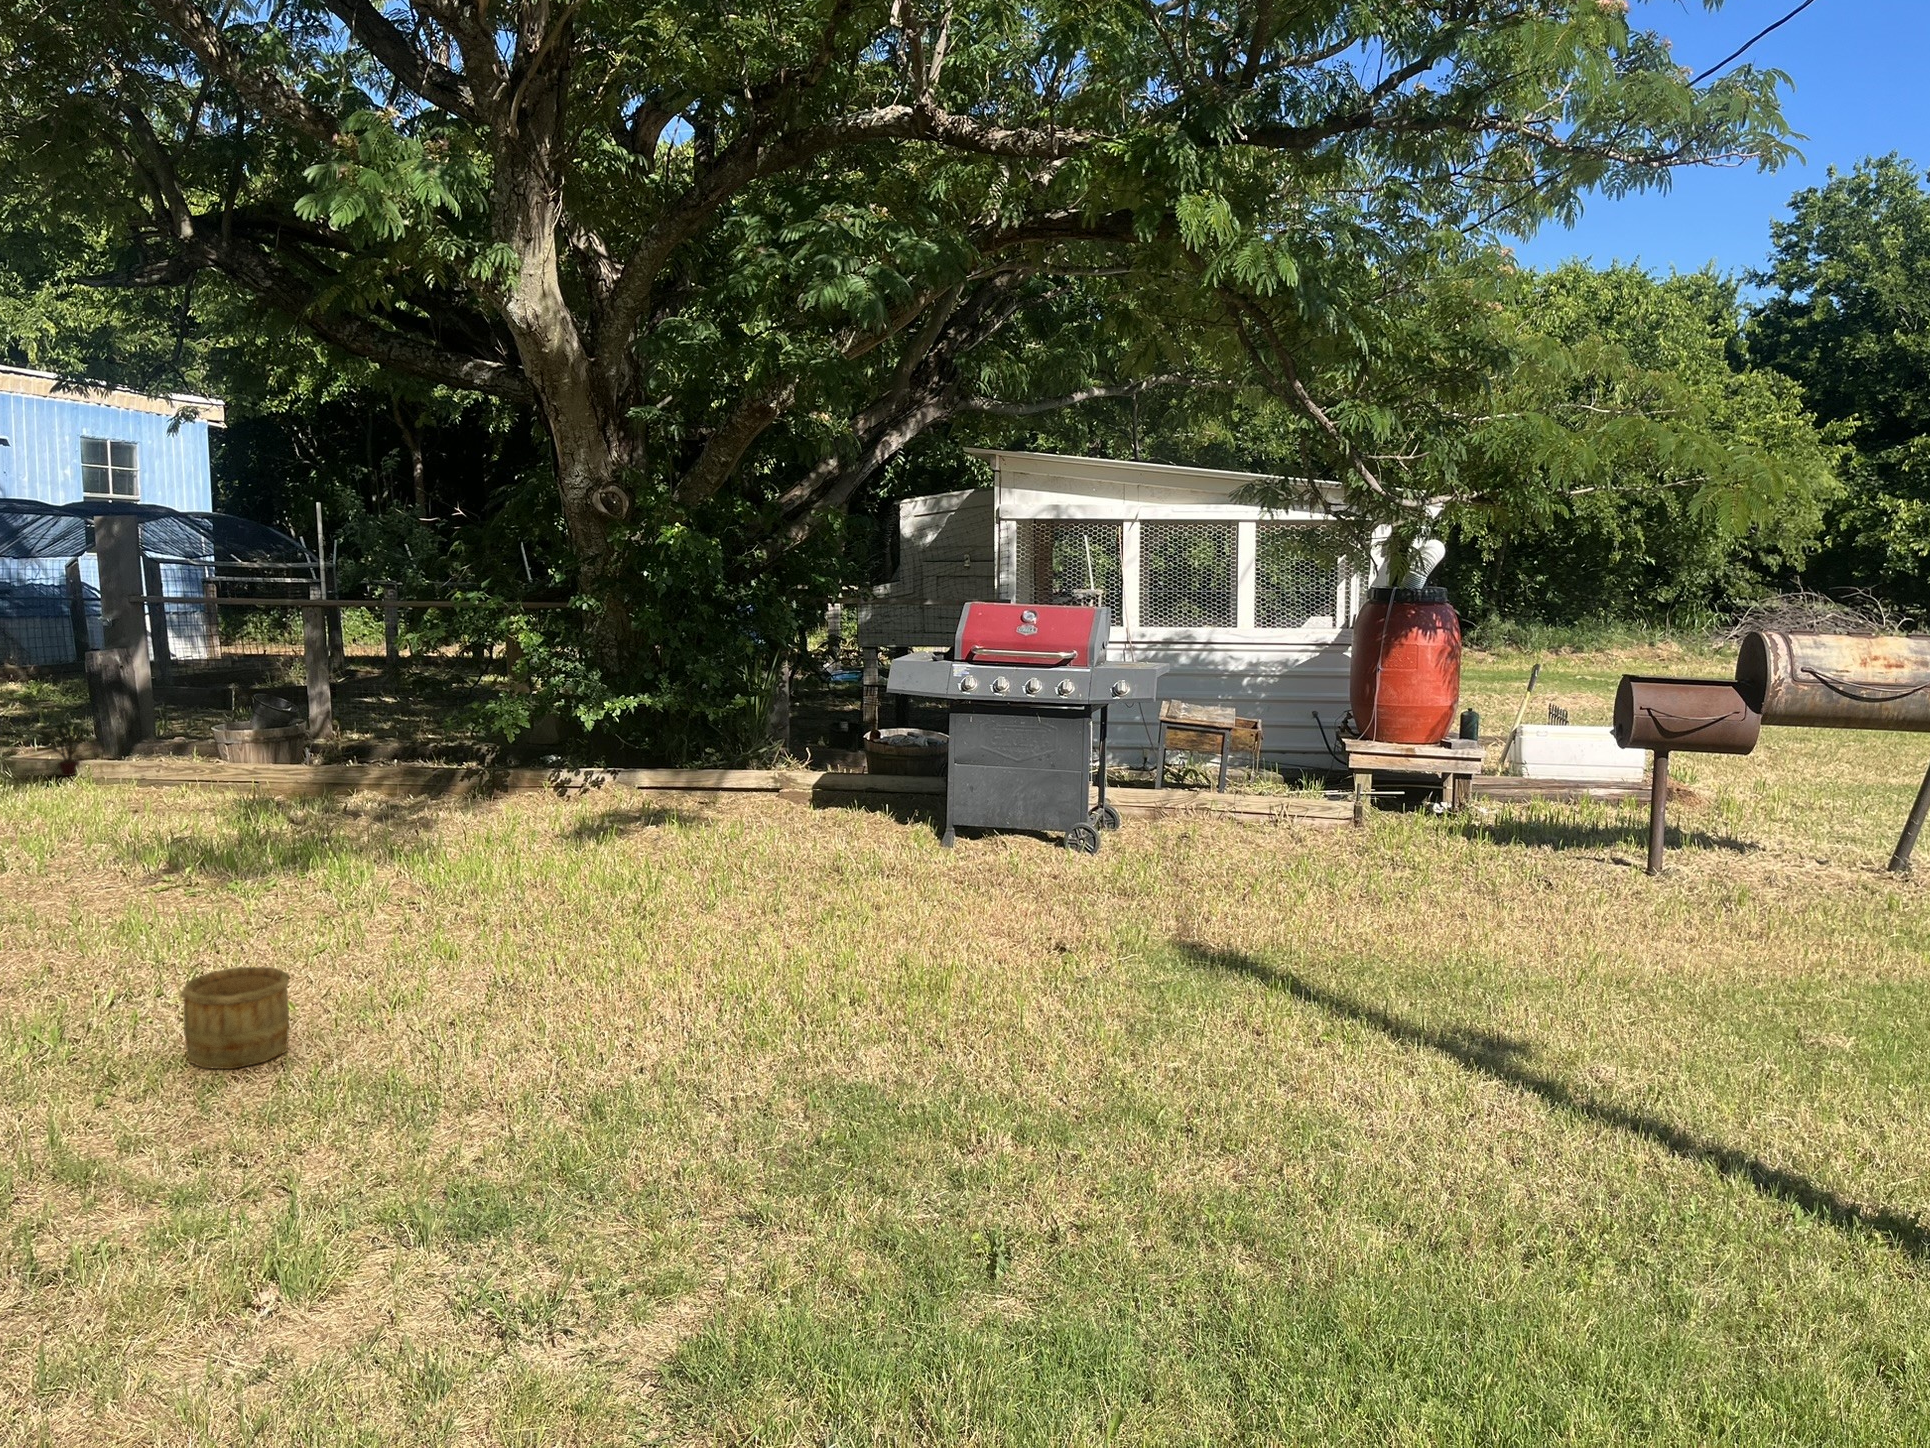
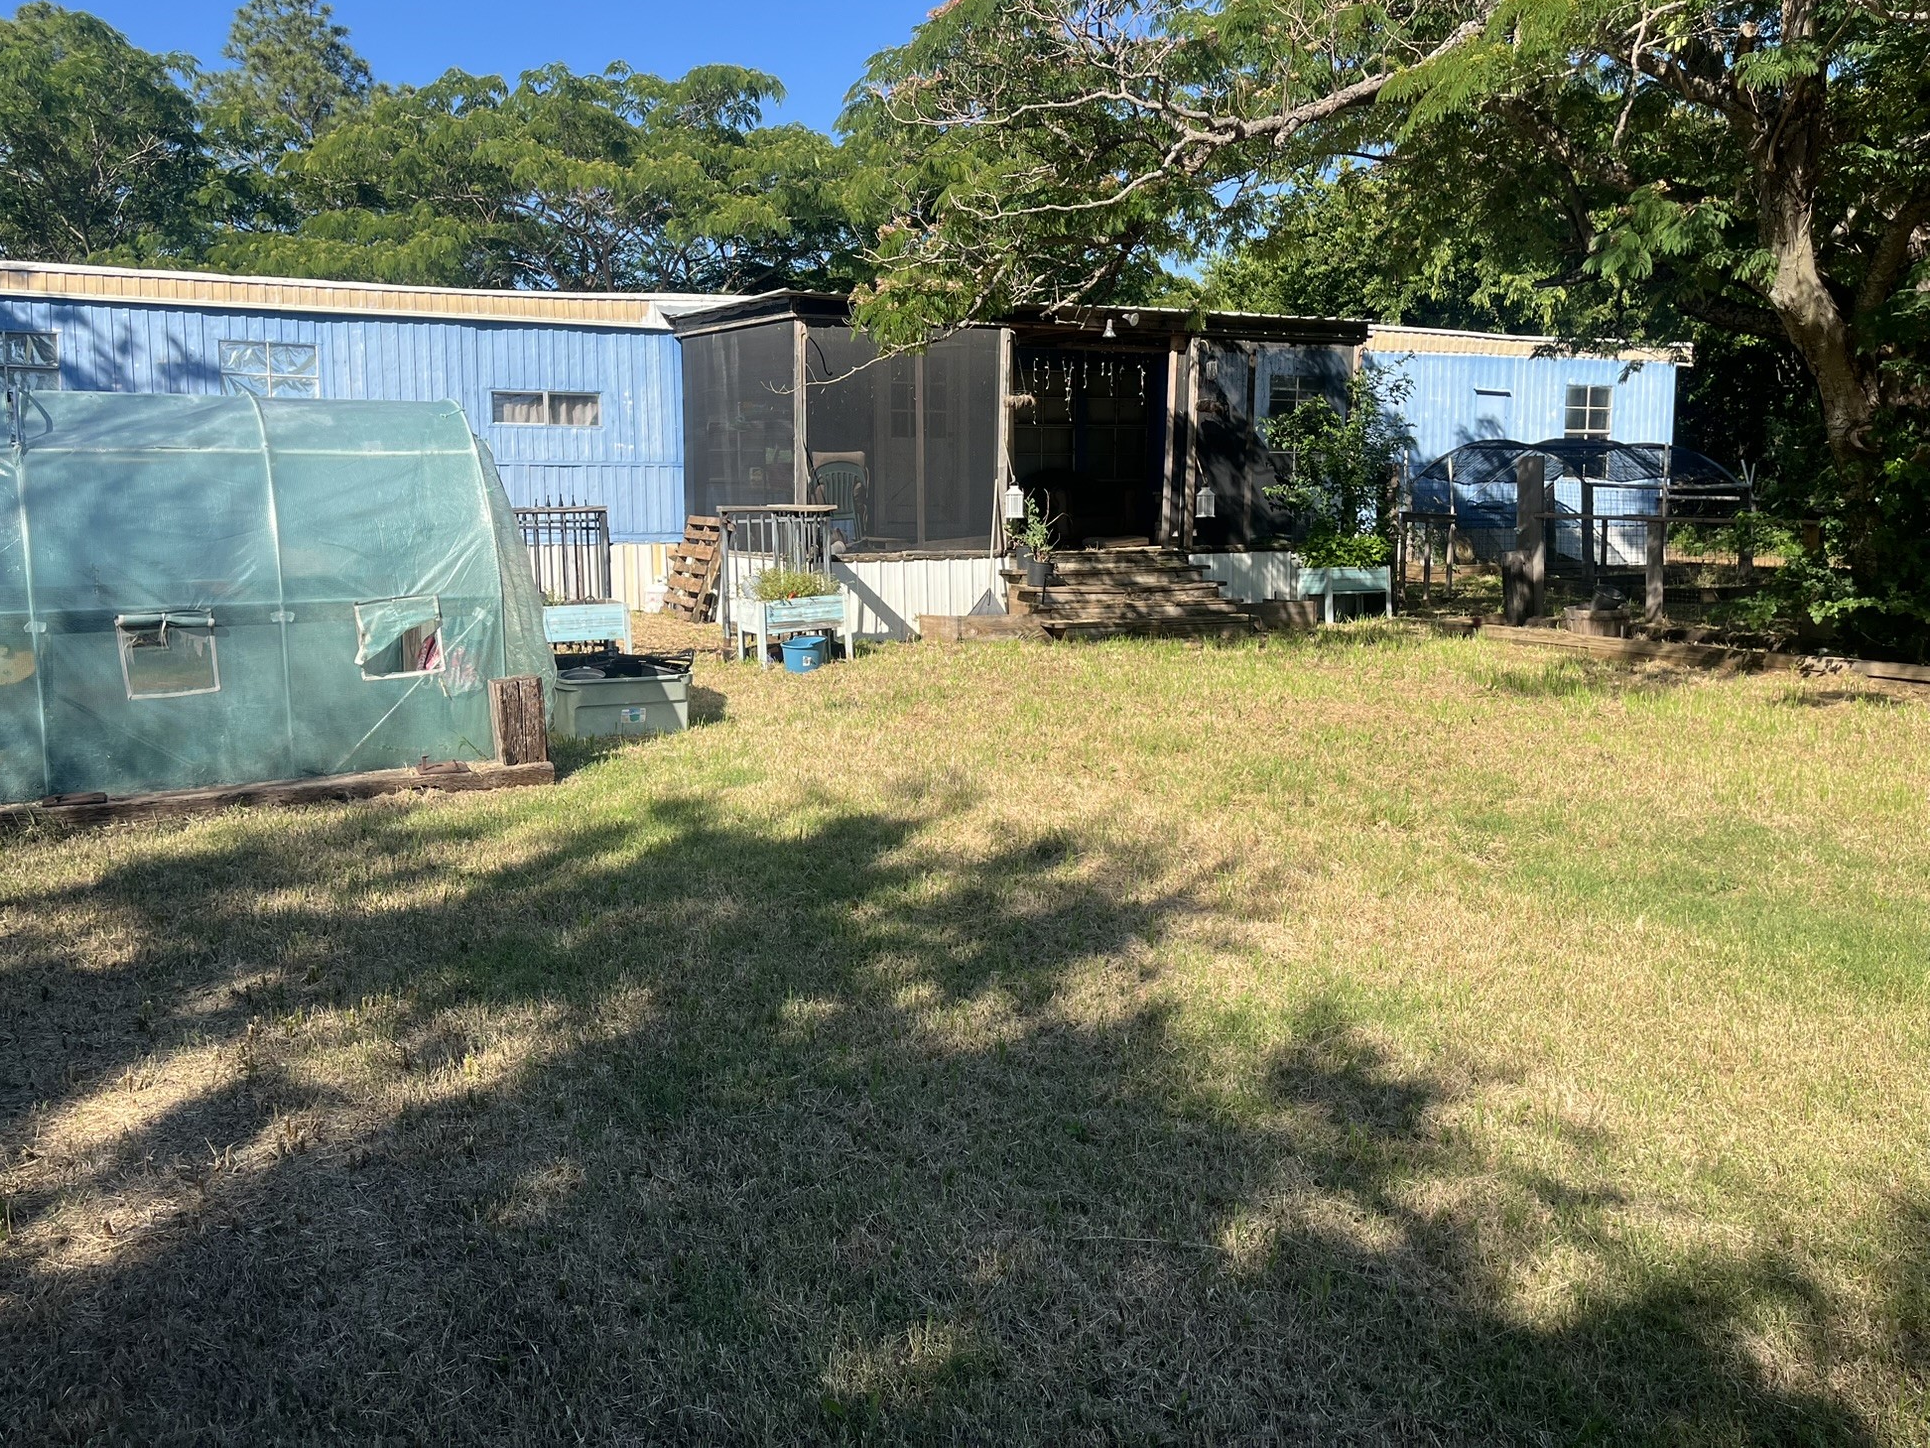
wooden bucket: present [180,967,290,1069] -> none [1426,699,1482,747]

